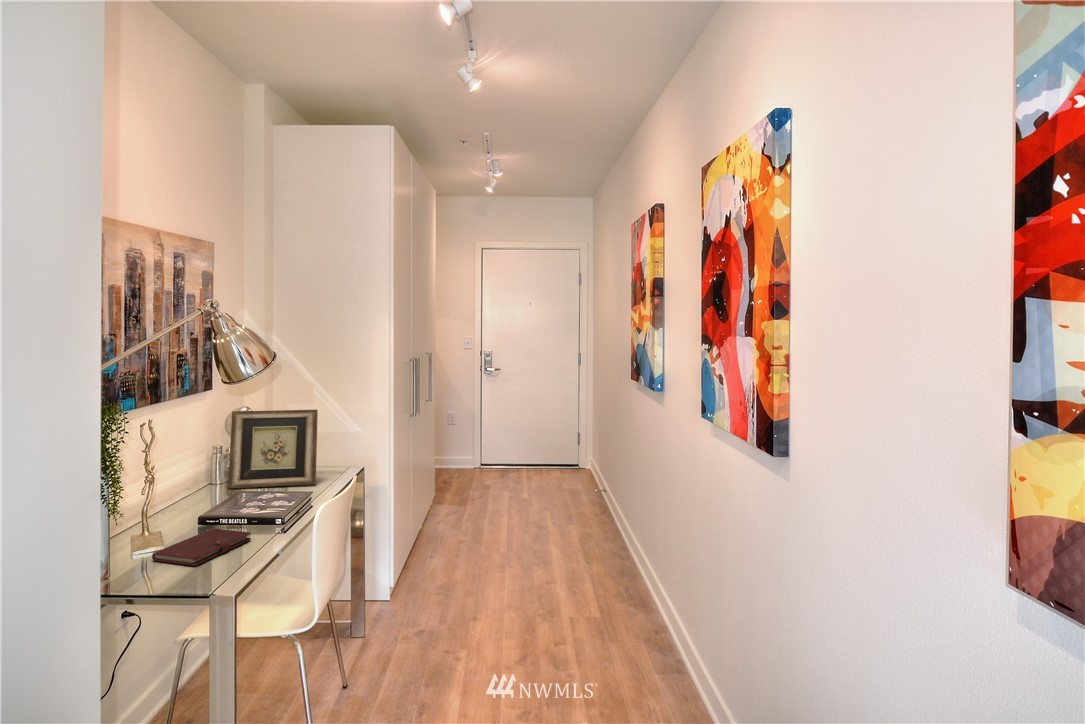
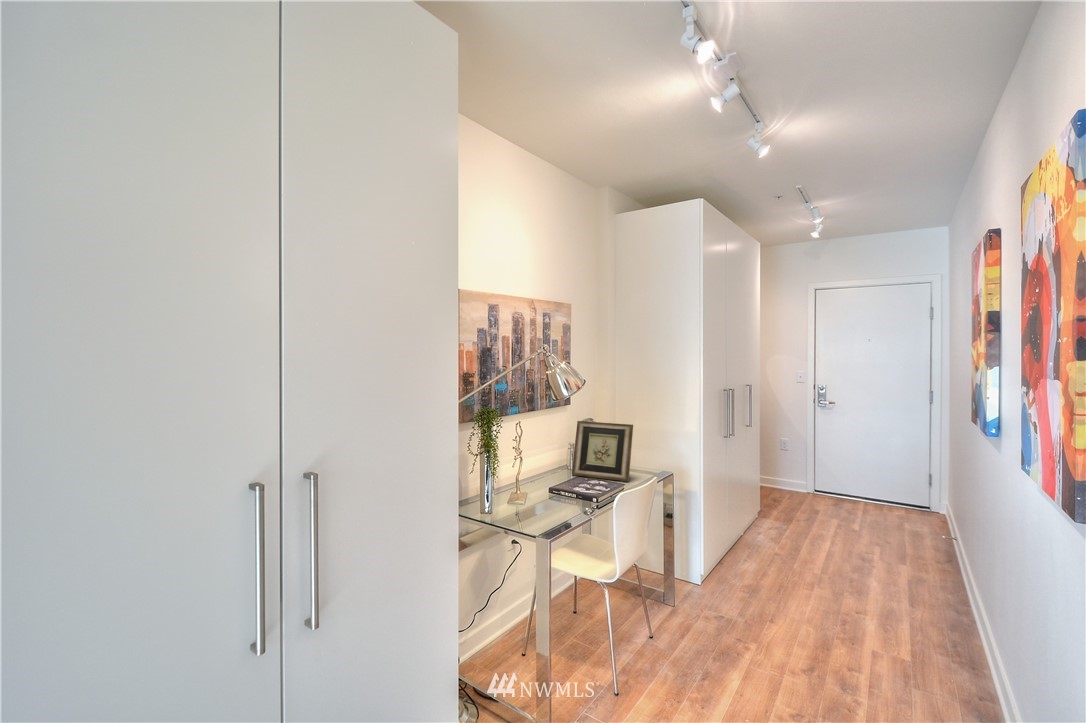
notebook: present [152,529,251,566] -> none [508,500,567,521]

